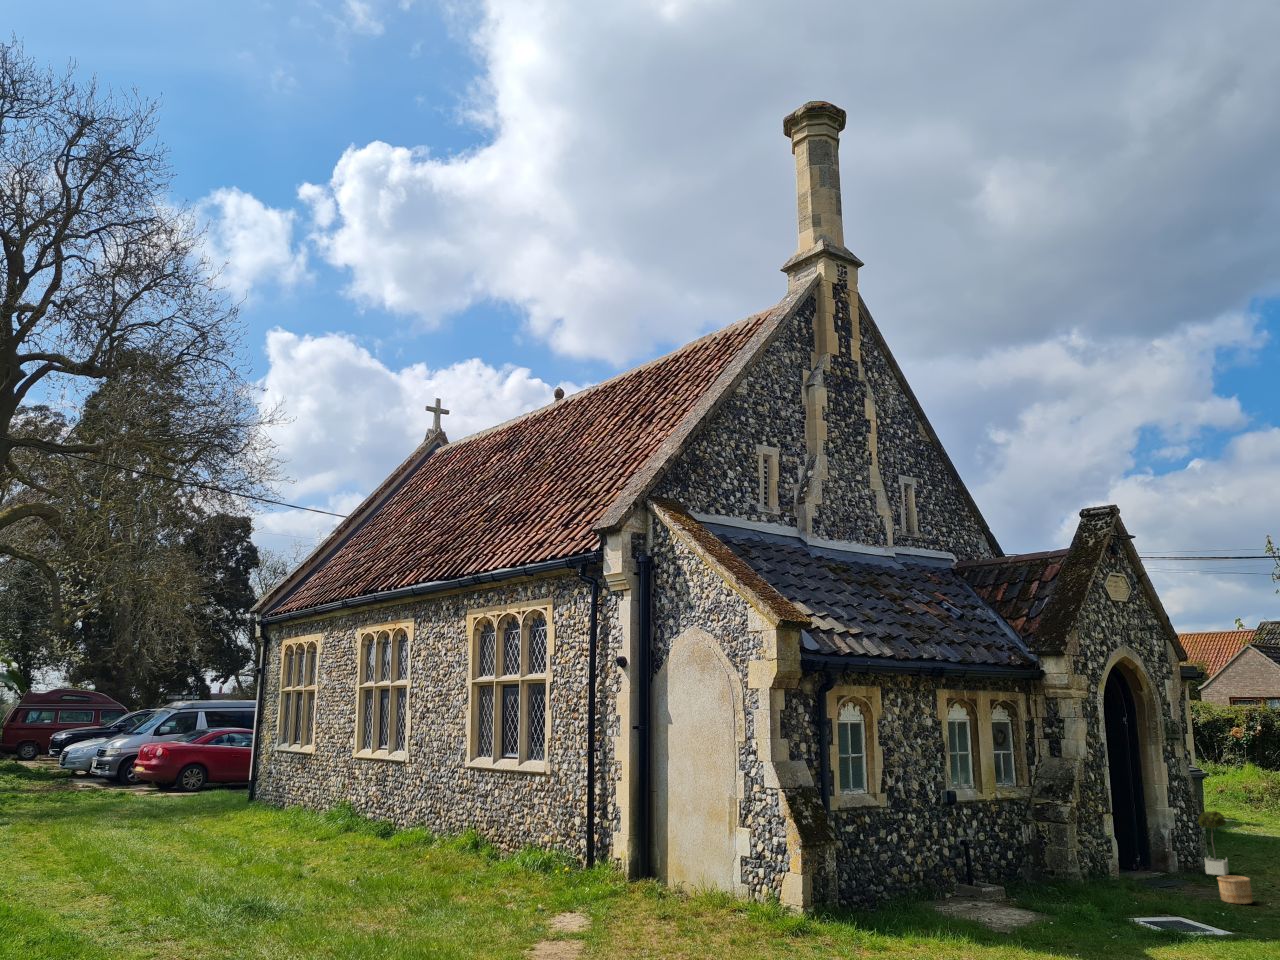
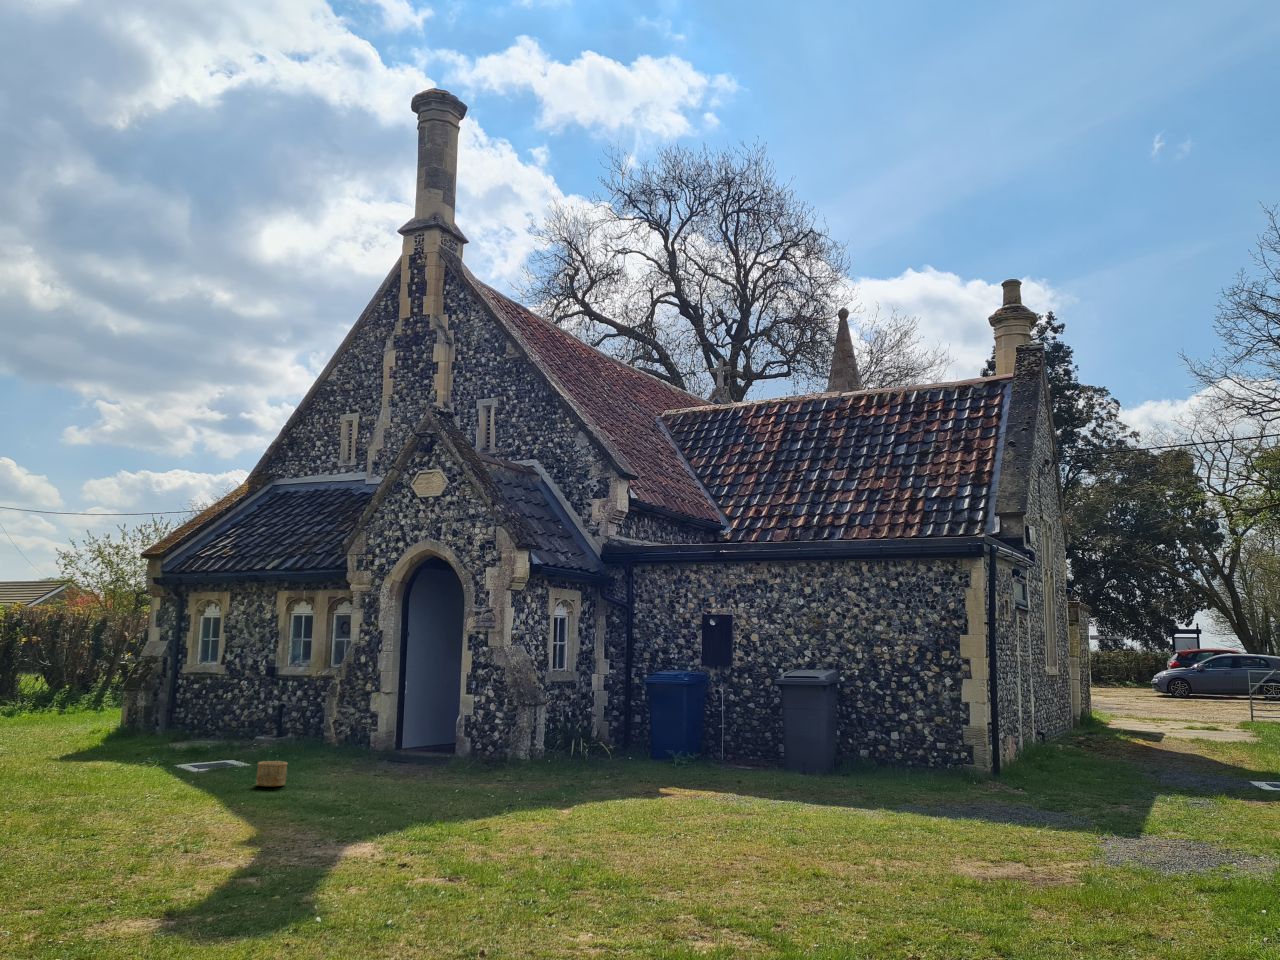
potted tree: present [1198,810,1229,876] -> none [435,721,464,797]

